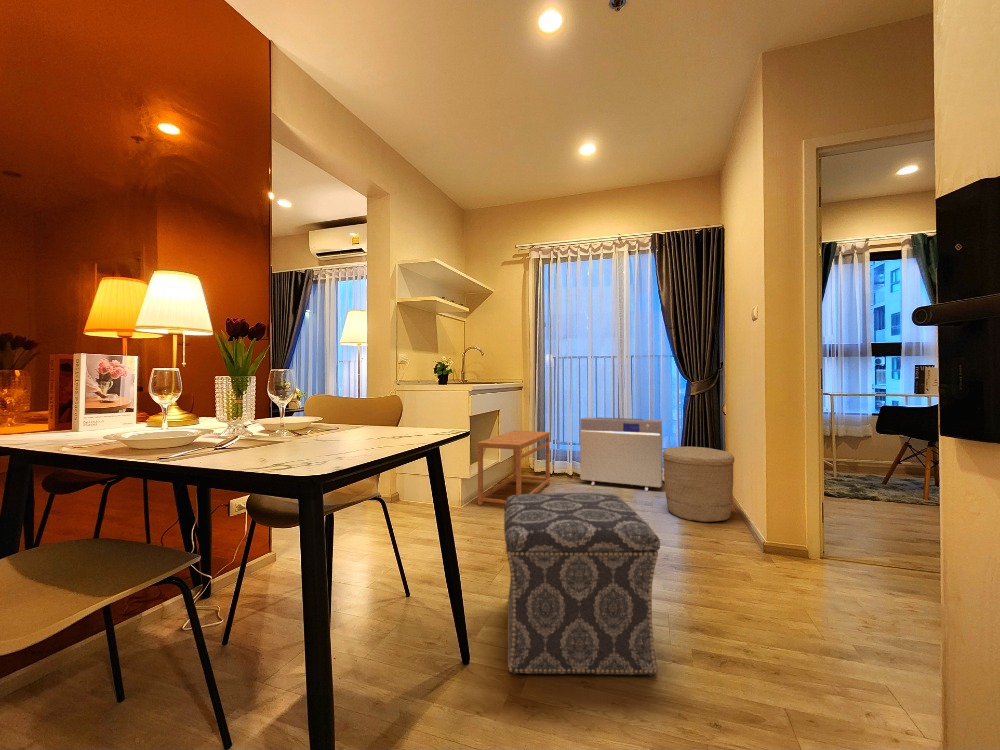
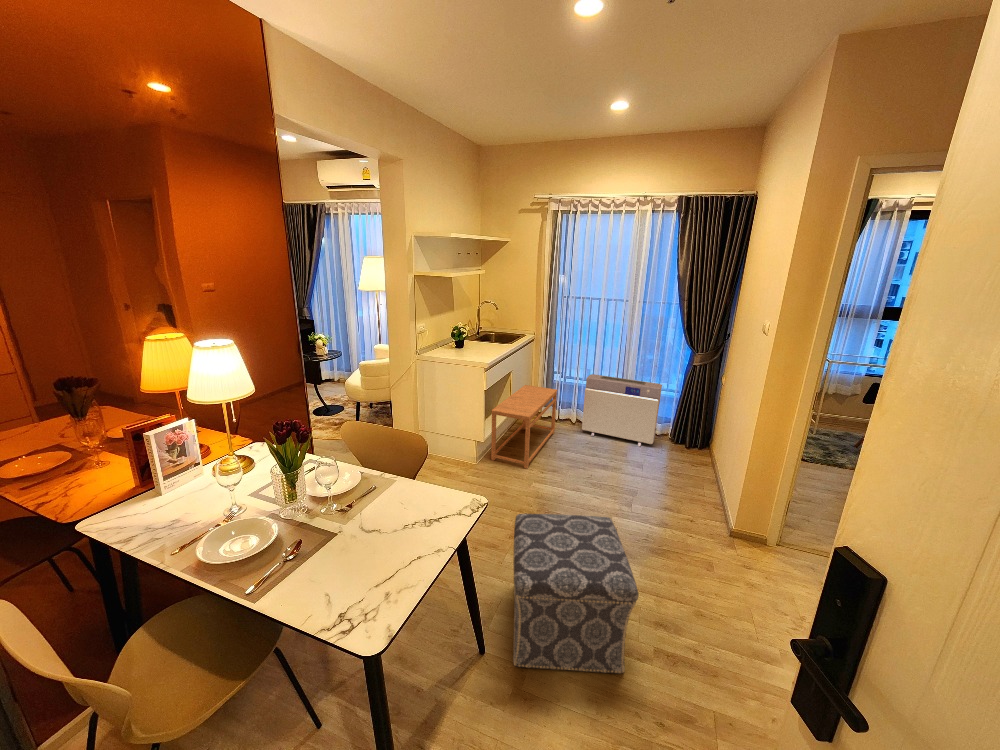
woven basket: present [663,447,734,522] -> none [655,420,721,492]

